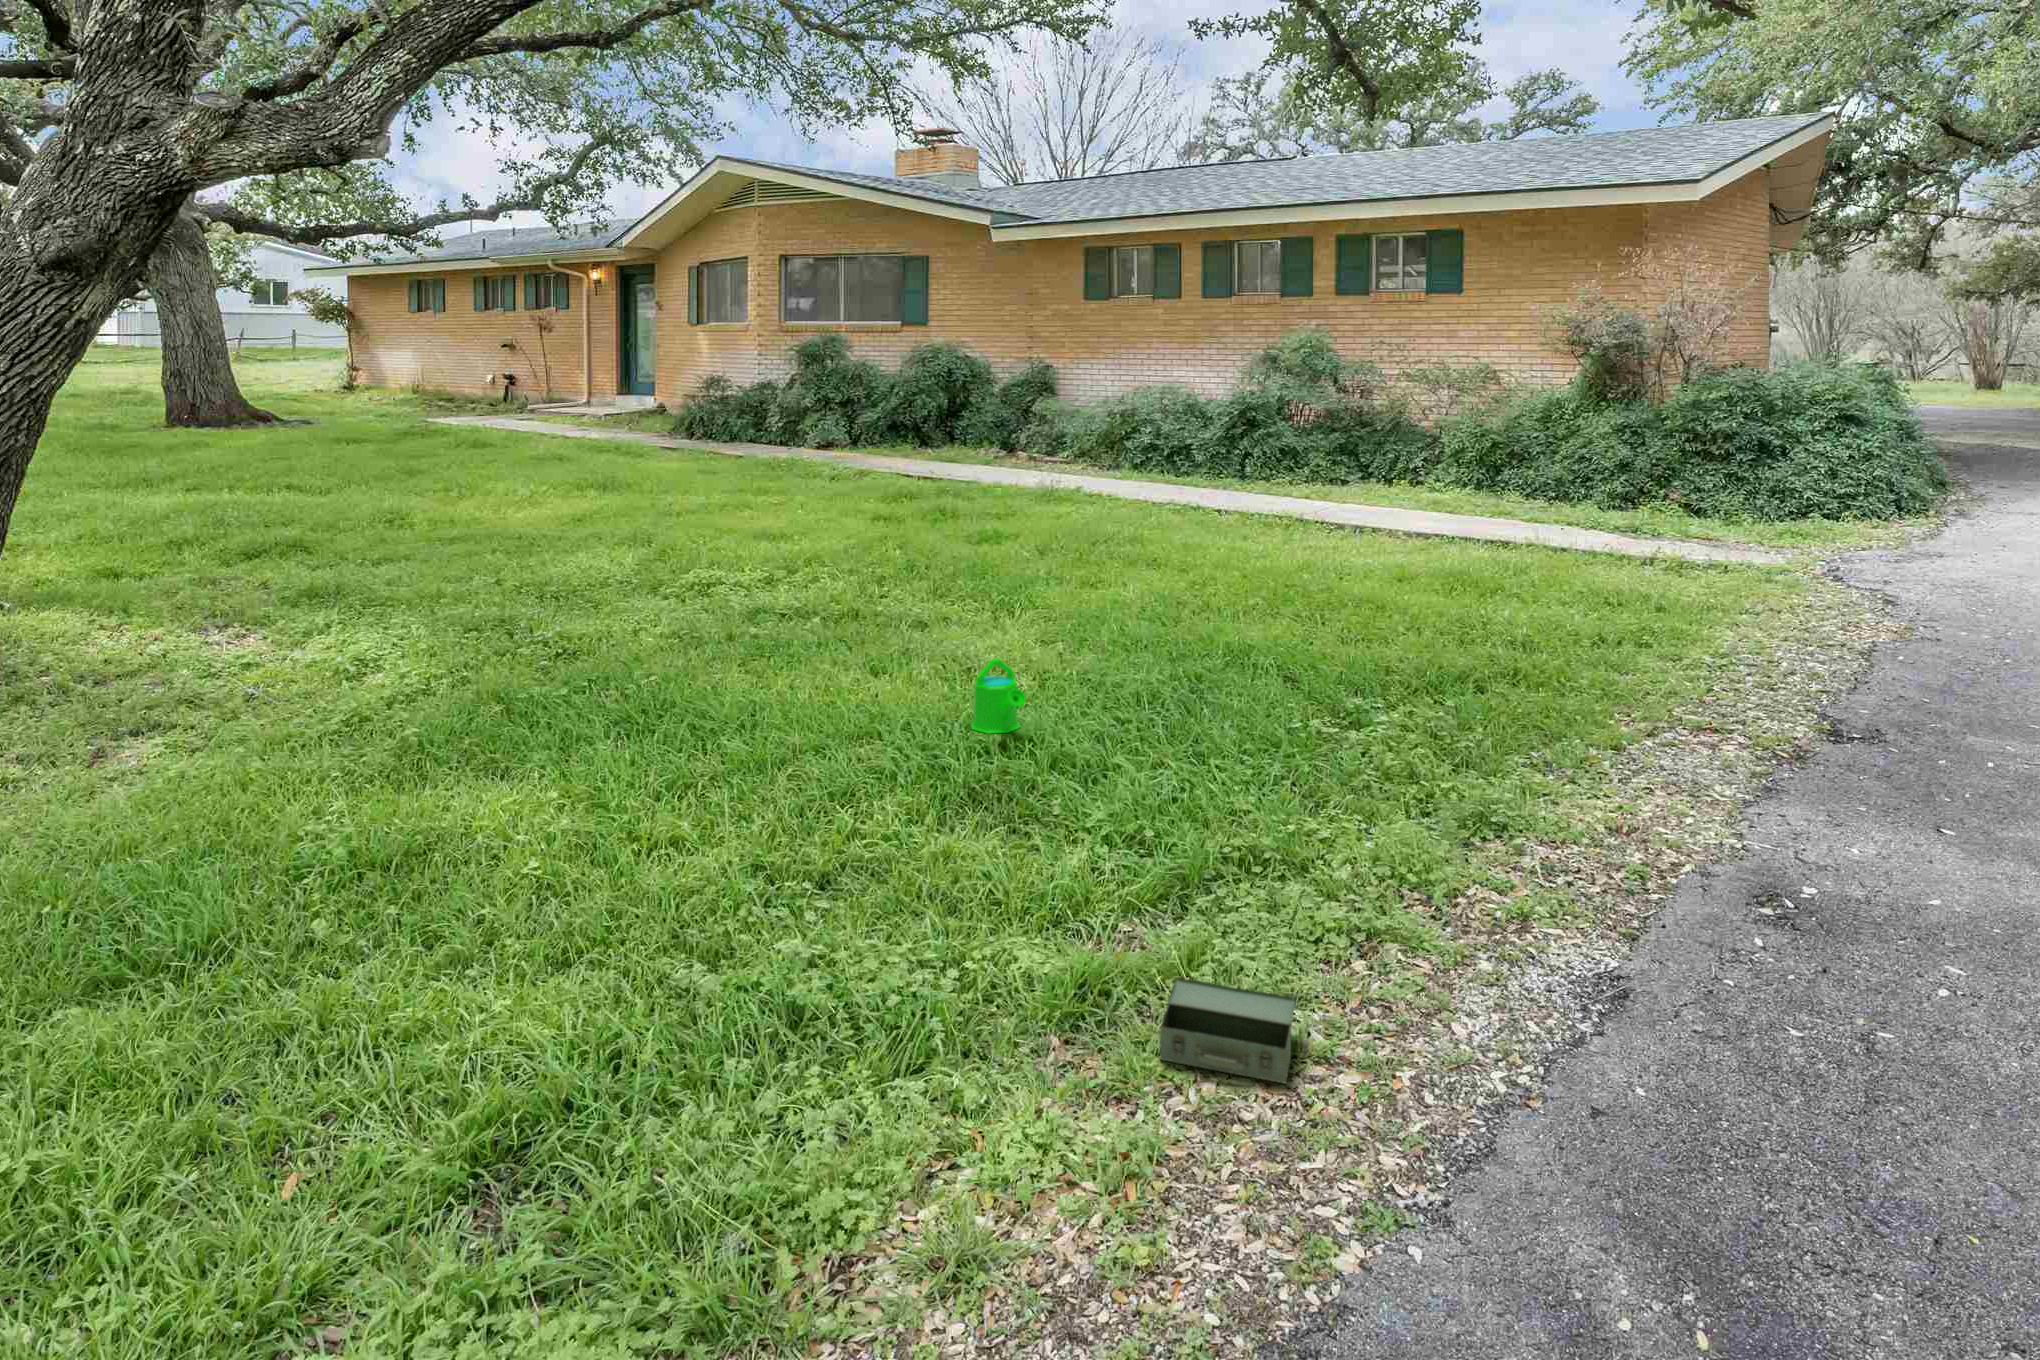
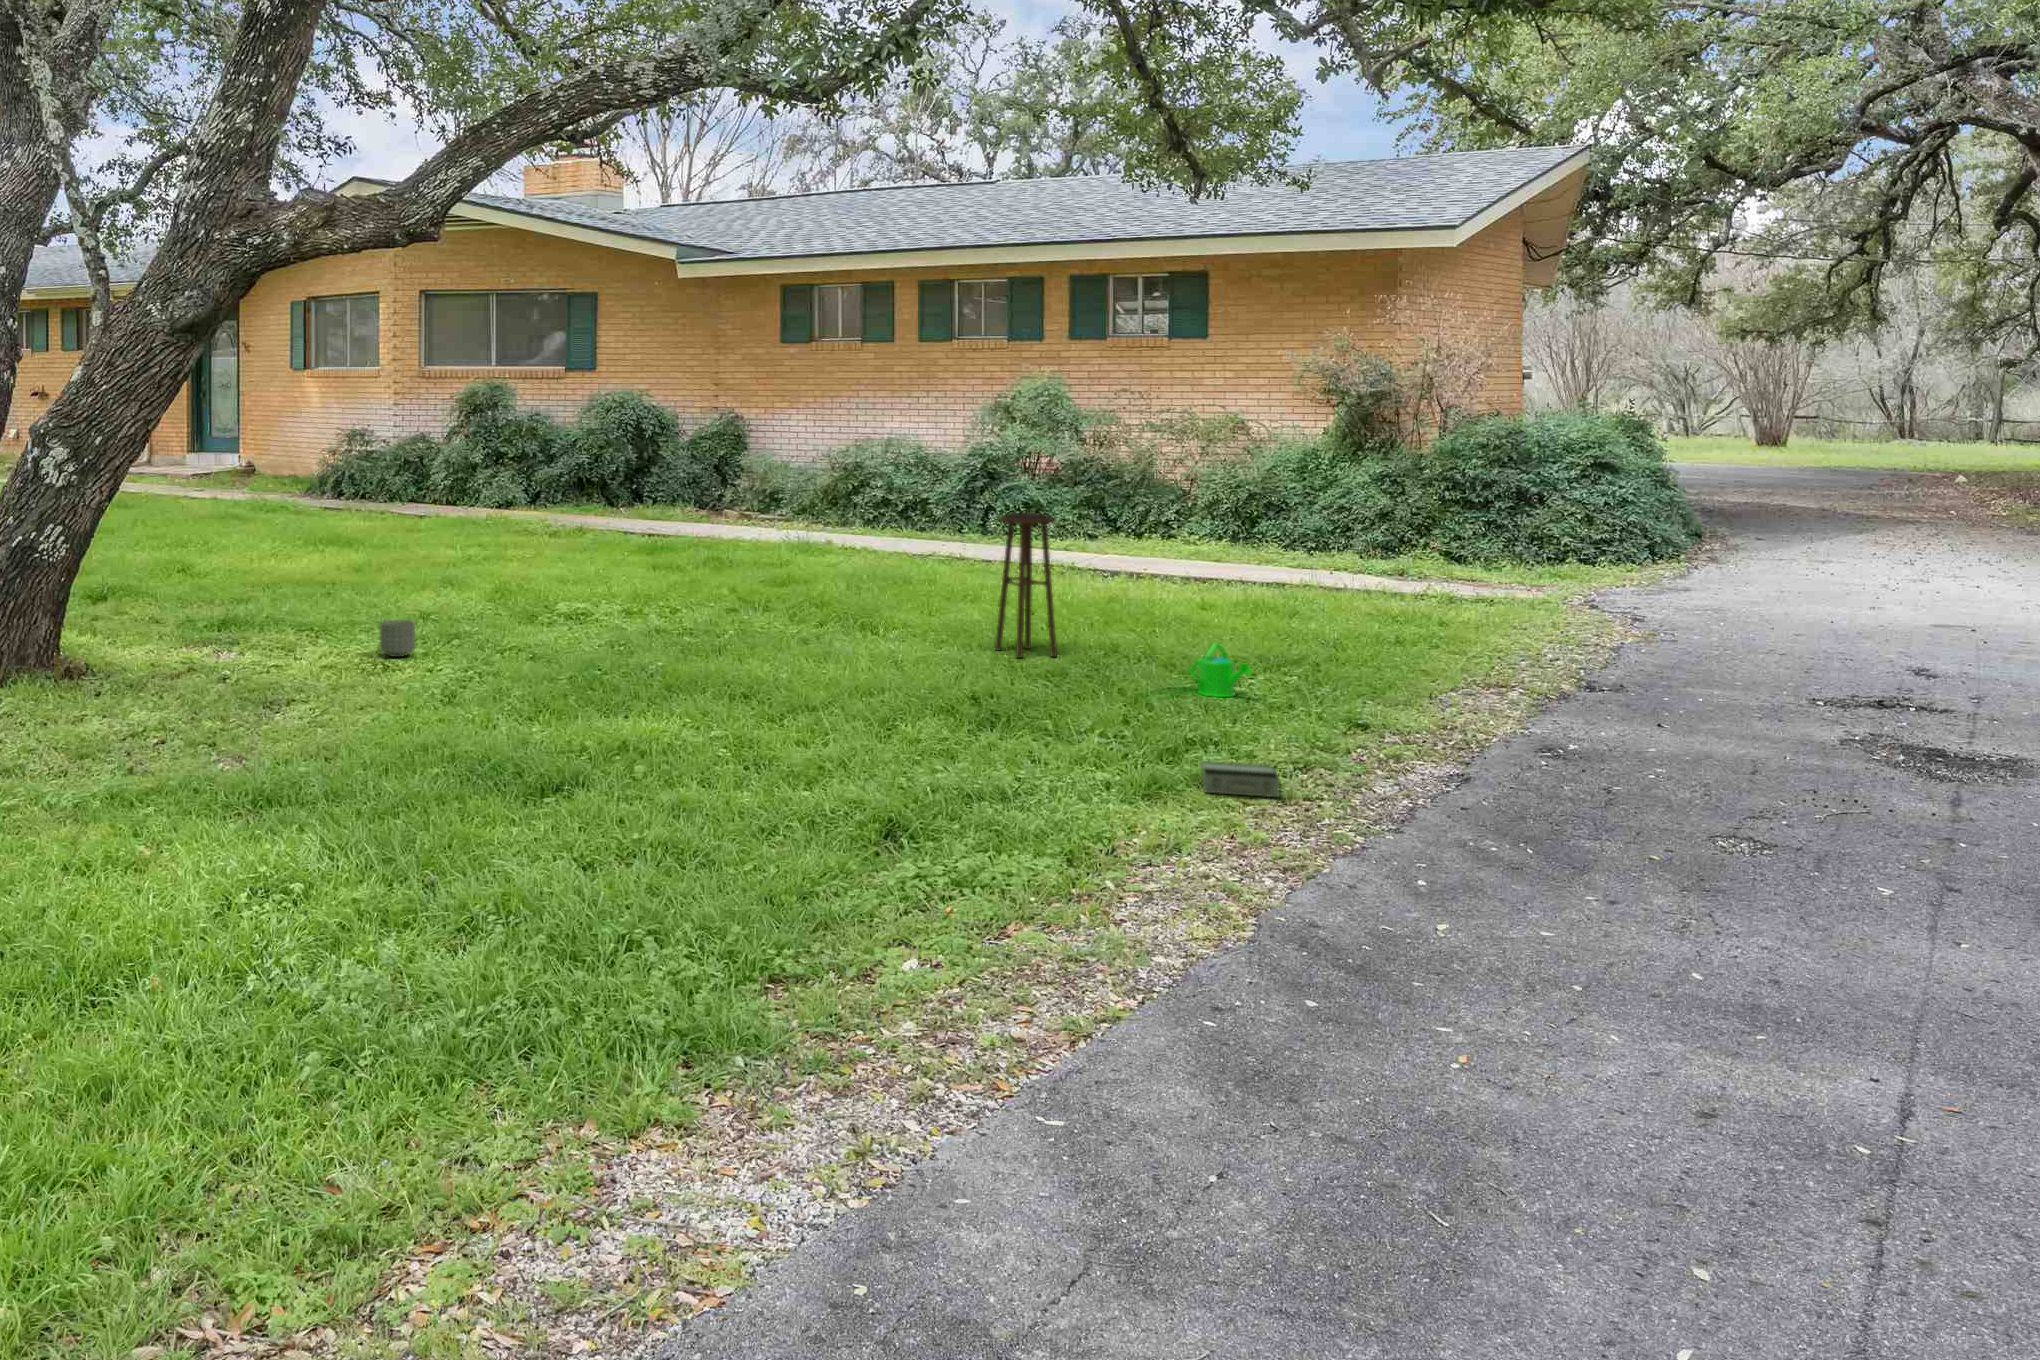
stool: none [1086,494,1153,681] -> present [995,512,1057,658]
planter: none [340,616,389,664] -> present [380,620,415,657]
watering can: present [971,658,1026,734] -> present [1190,643,1251,697]

